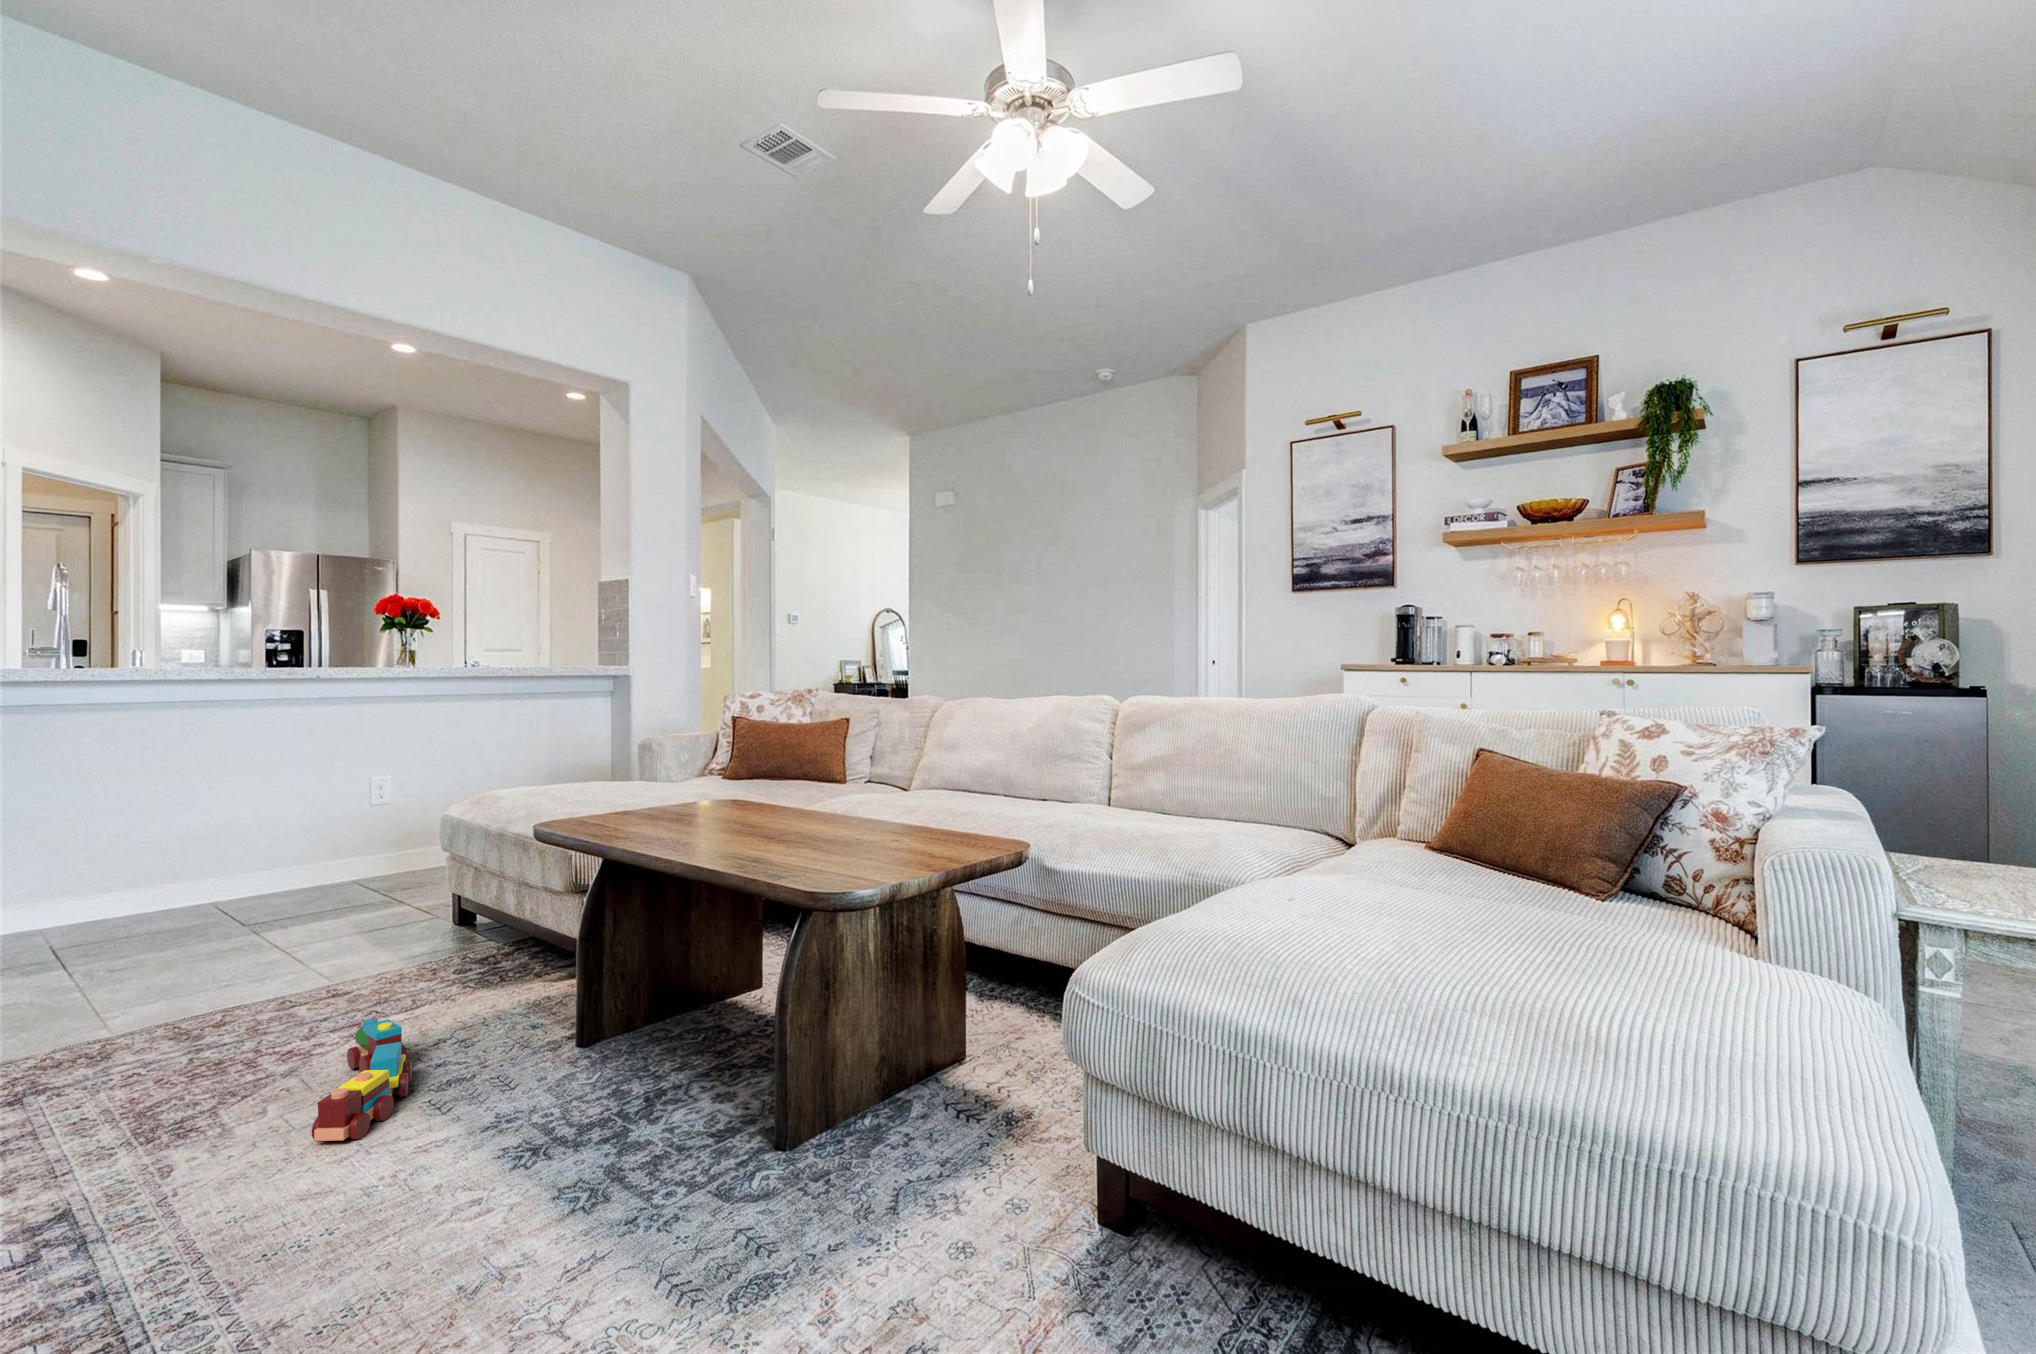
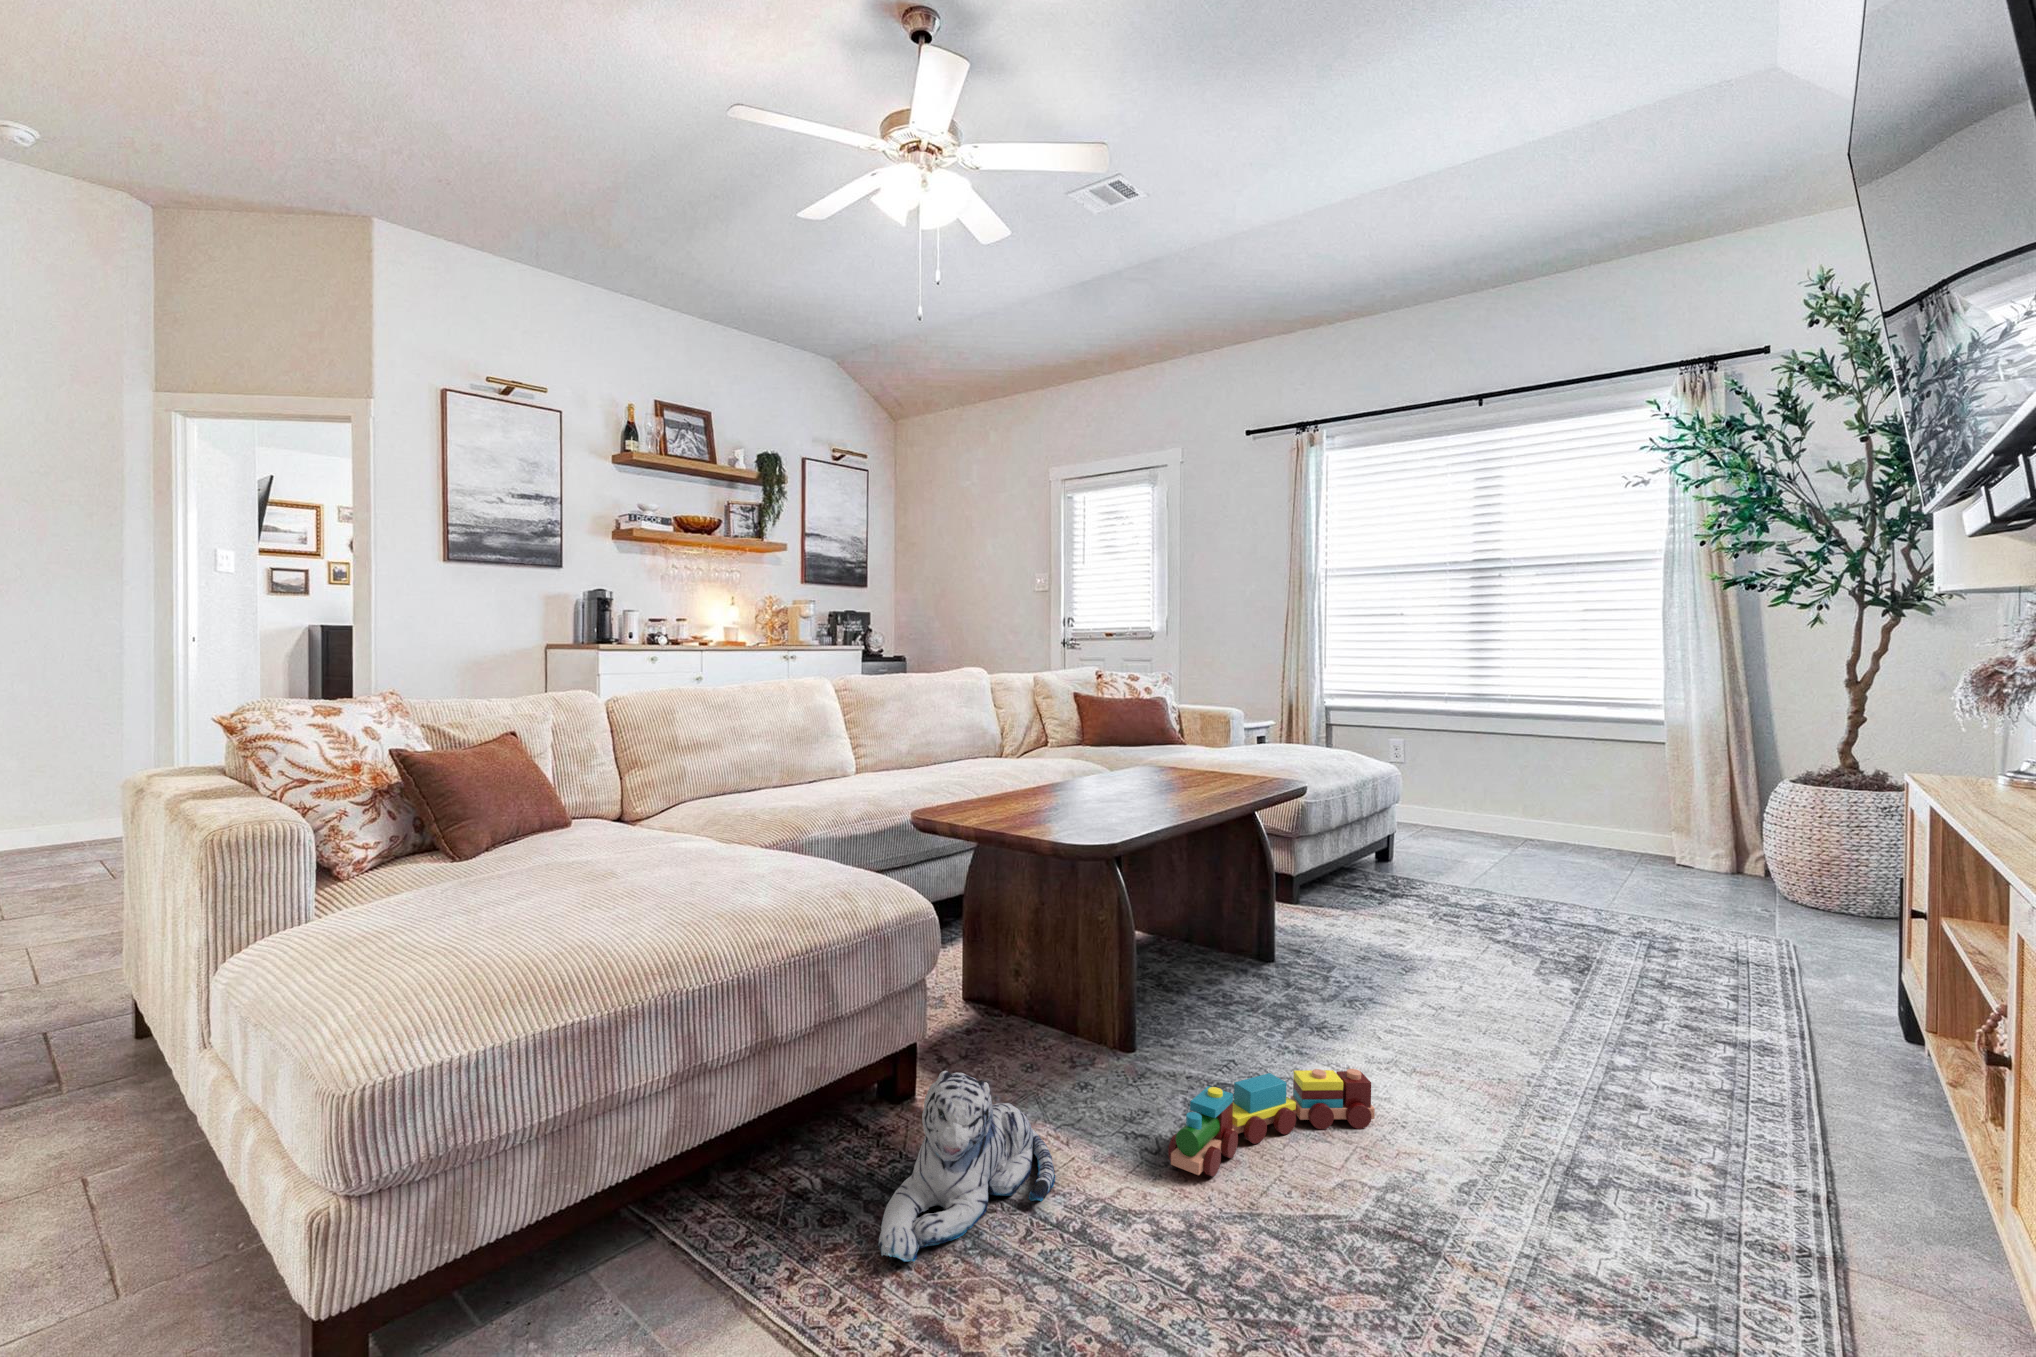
plush toy: none [392,917,496,1025] -> present [879,1071,1055,1262]

